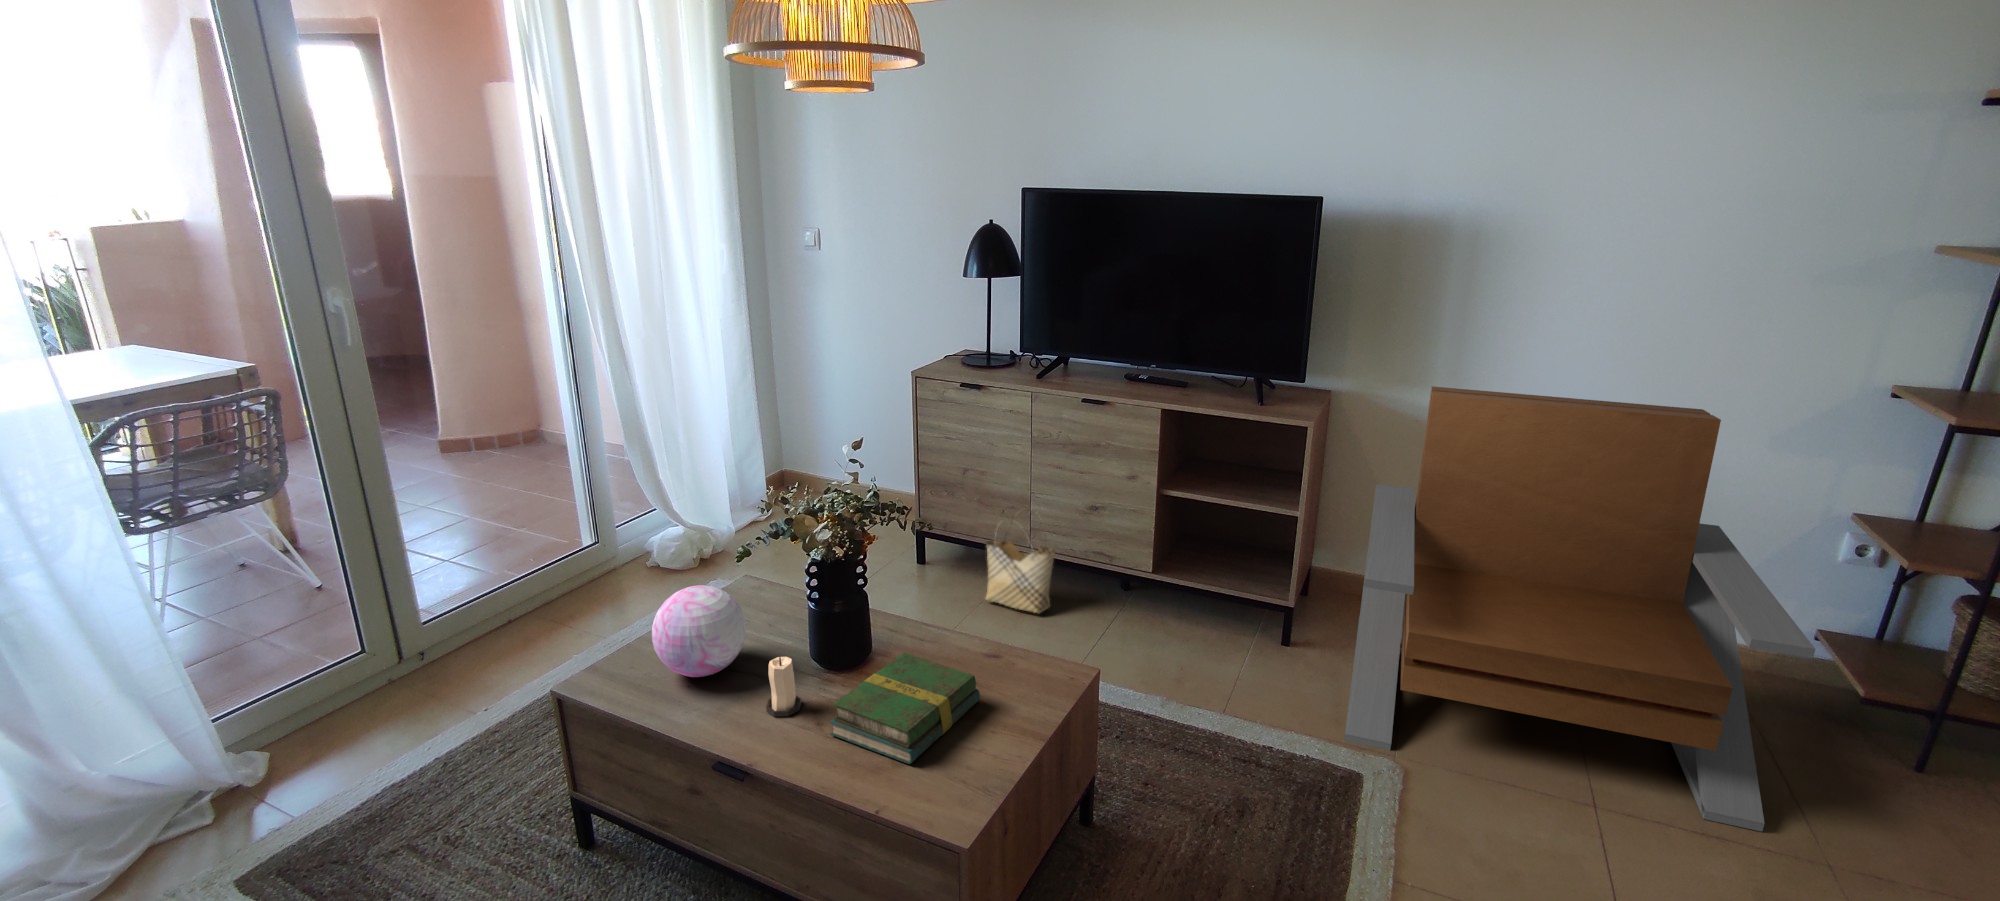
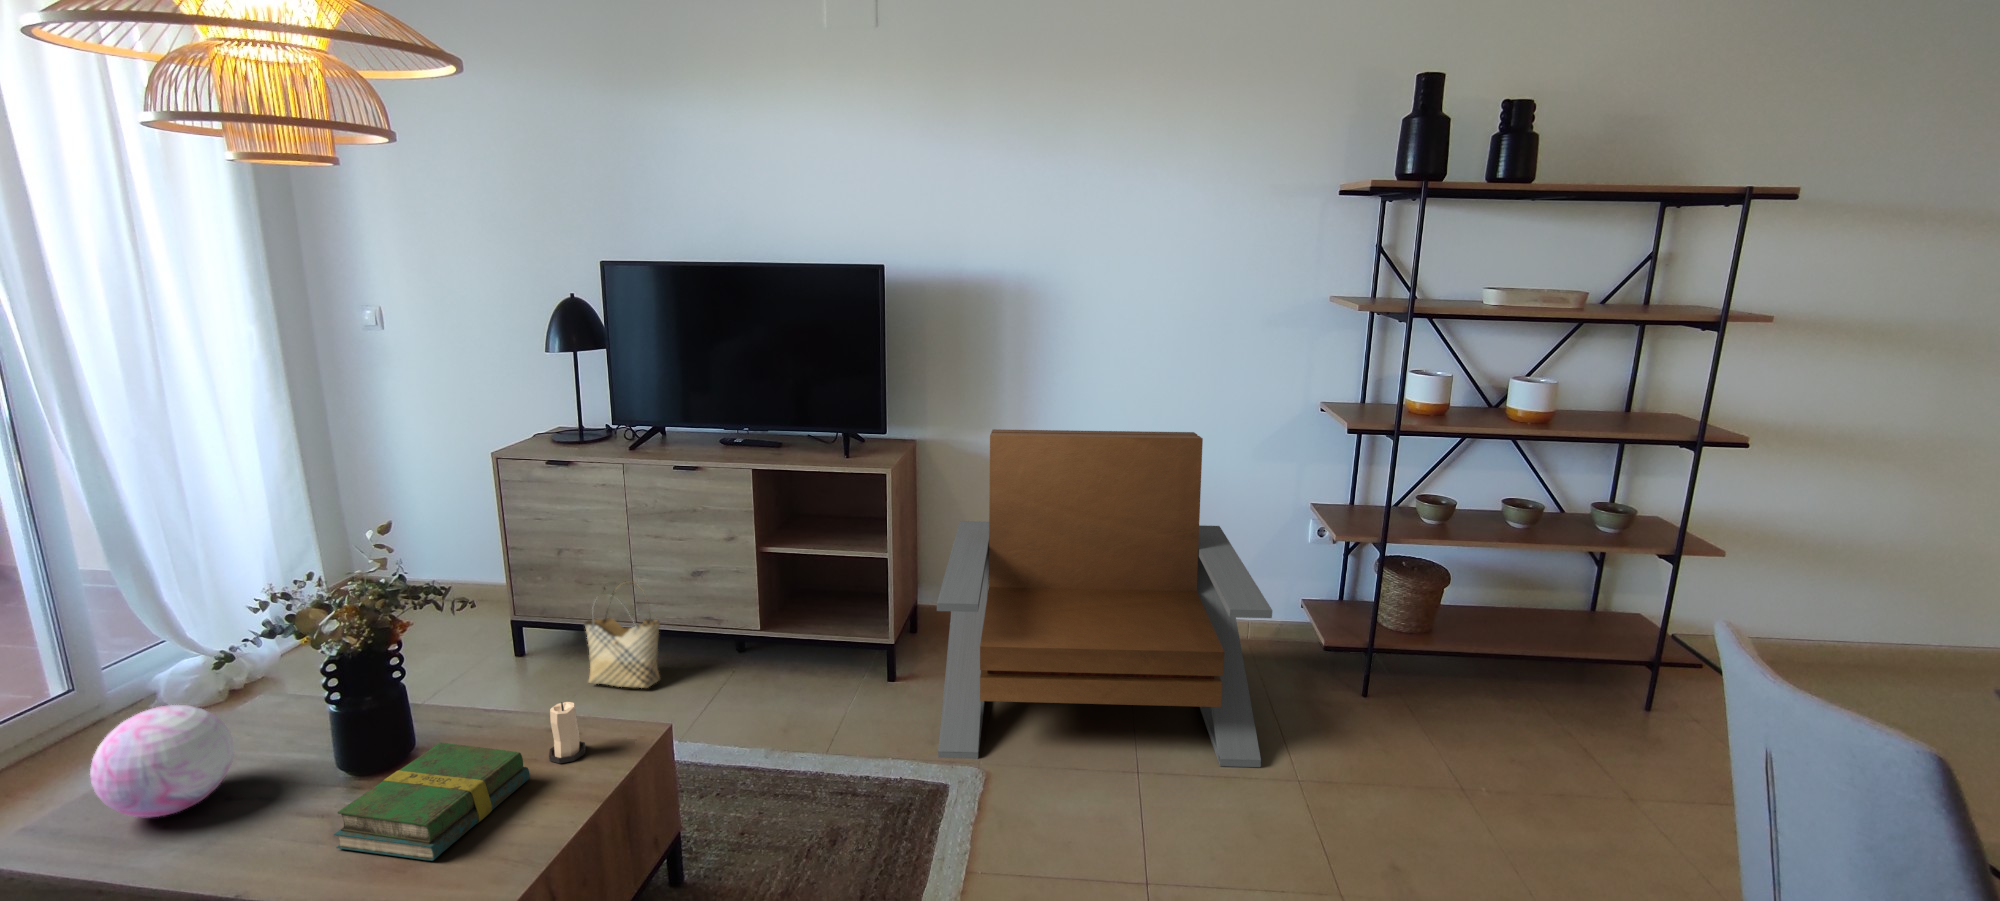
candle: present [766,657,801,717] -> present [549,702,585,764]

